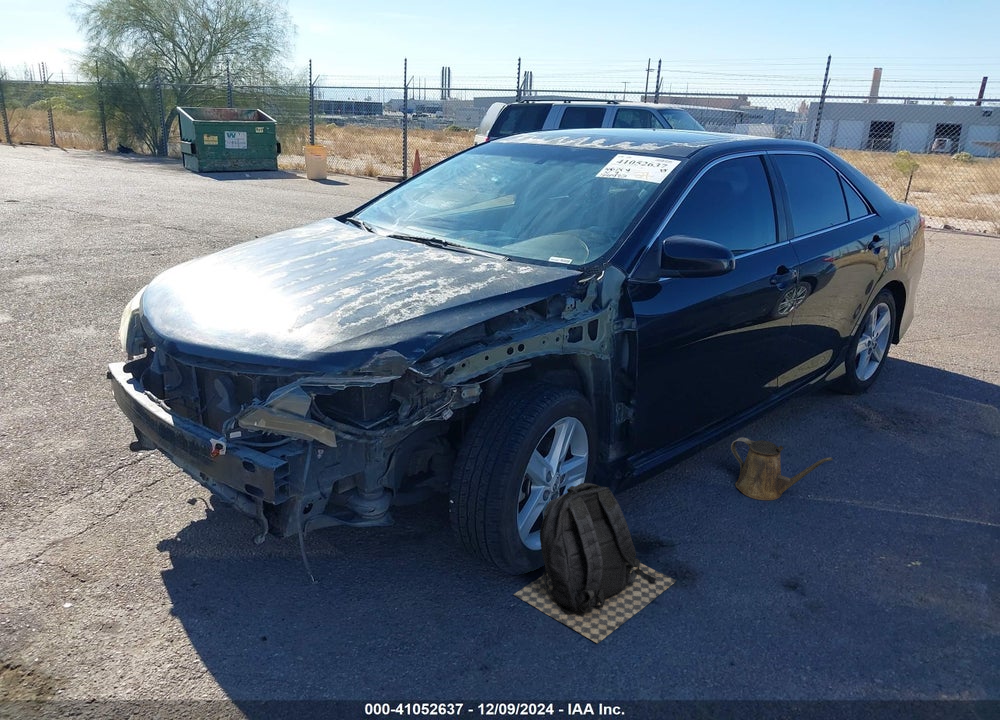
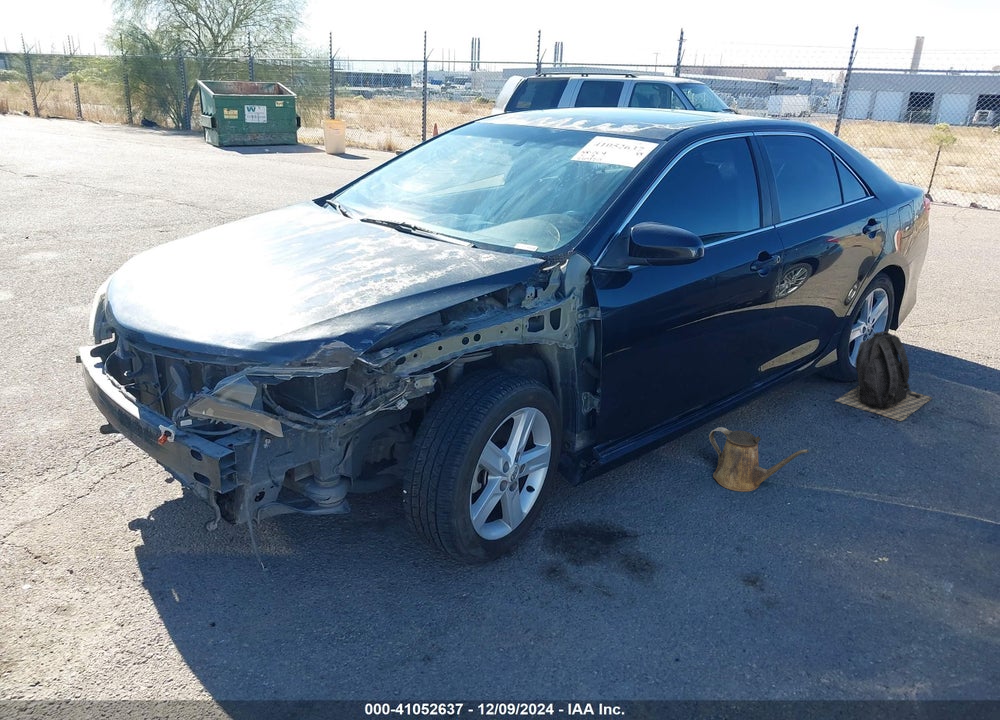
backpack: present [514,483,676,643] -> present [836,331,932,421]

